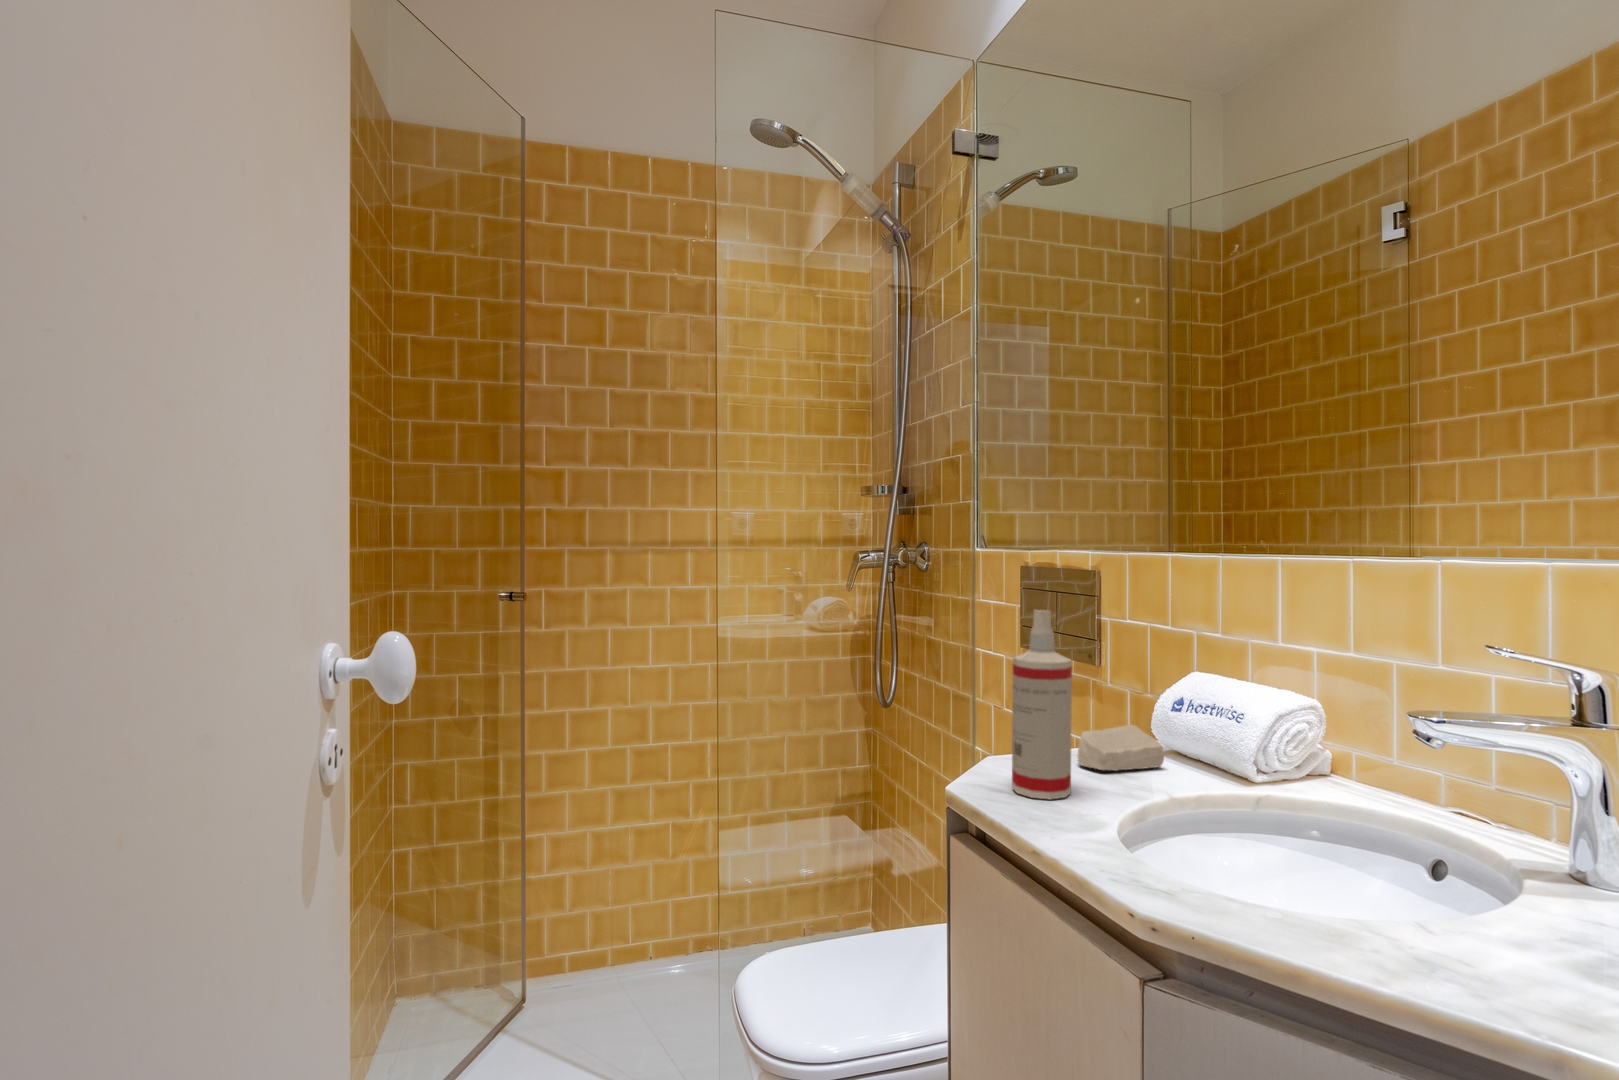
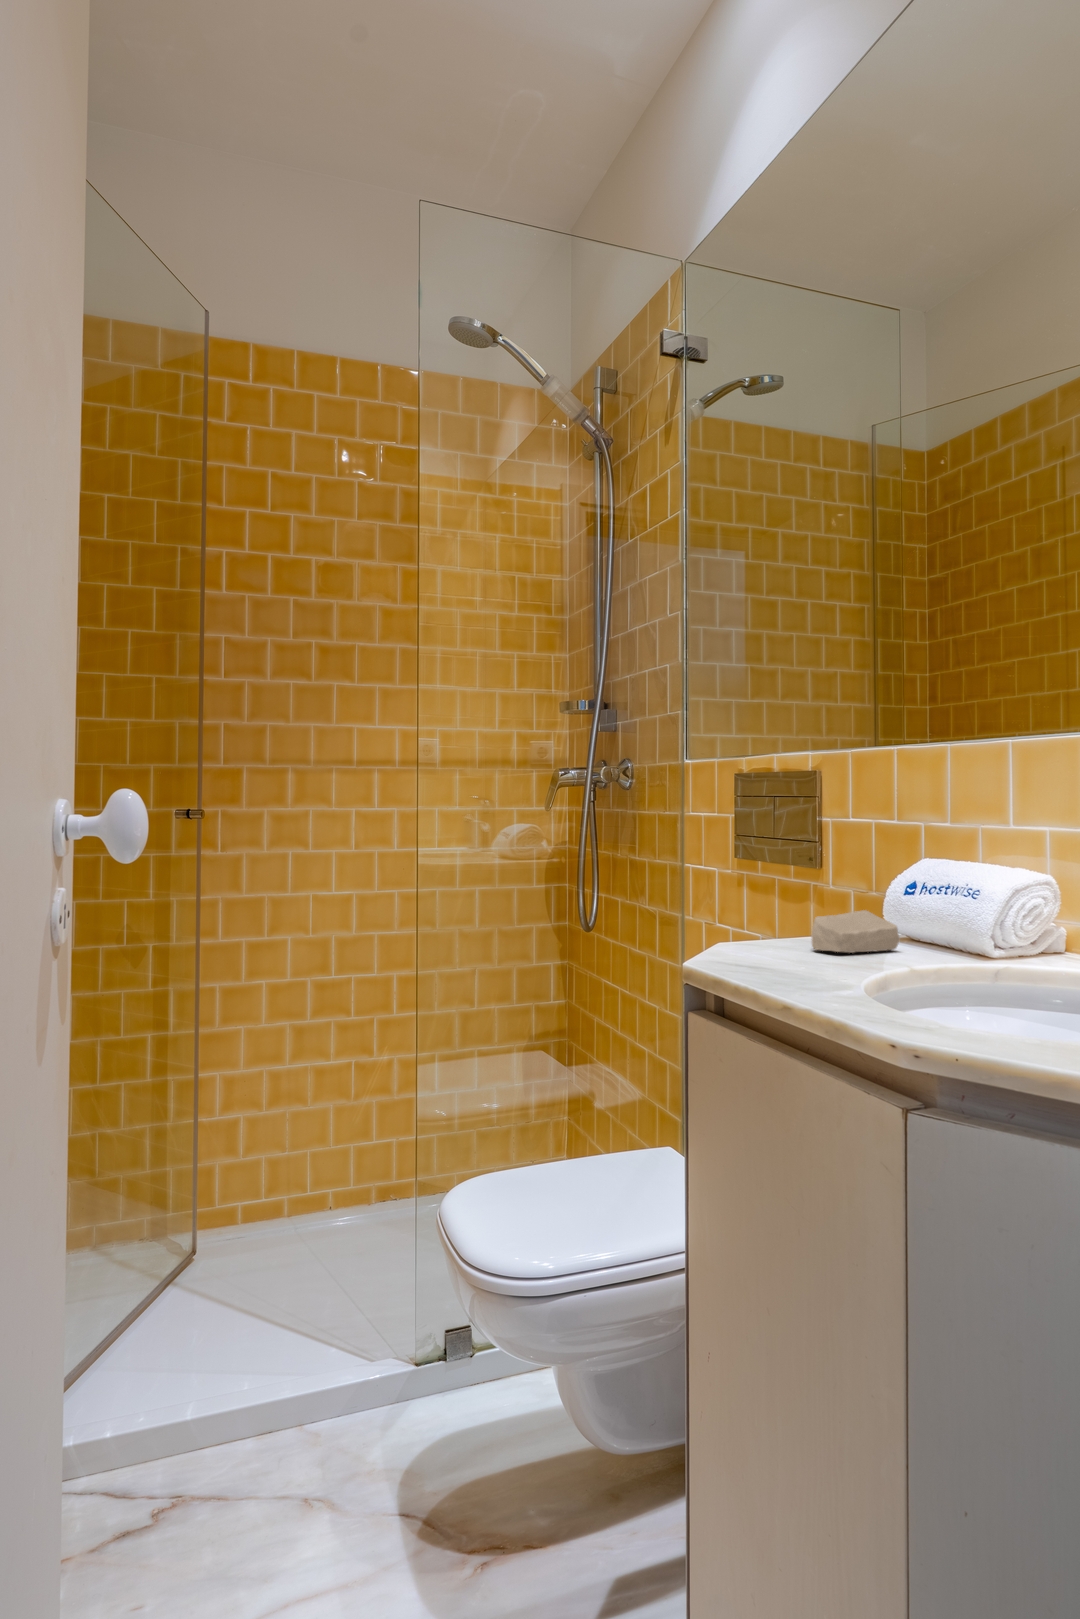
spray bottle: present [1012,610,1072,799] -> none [752,779,813,973]

